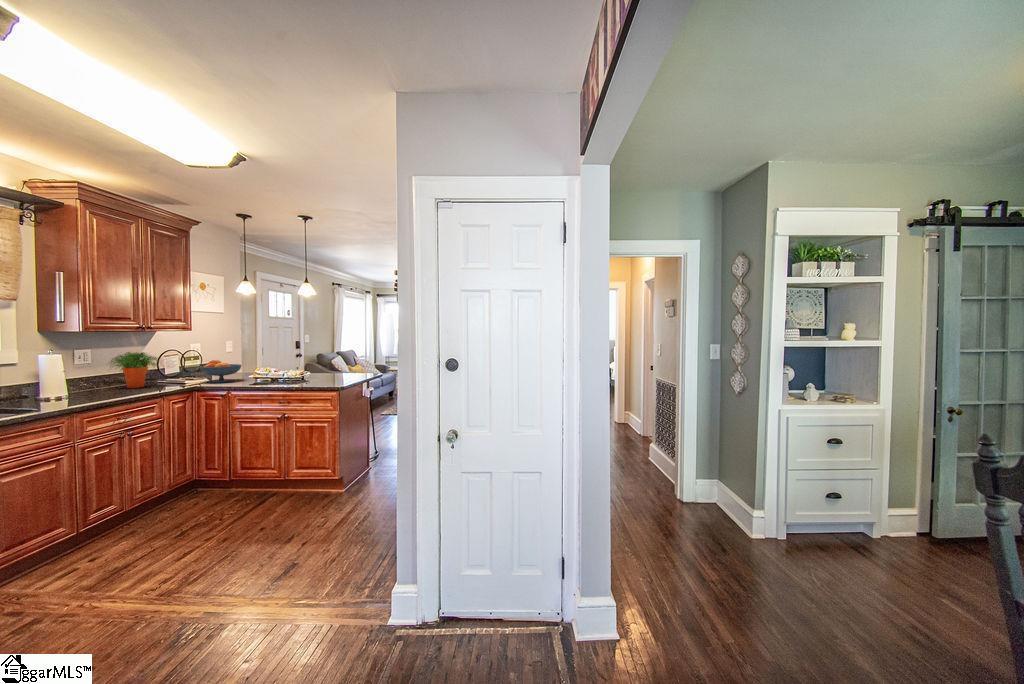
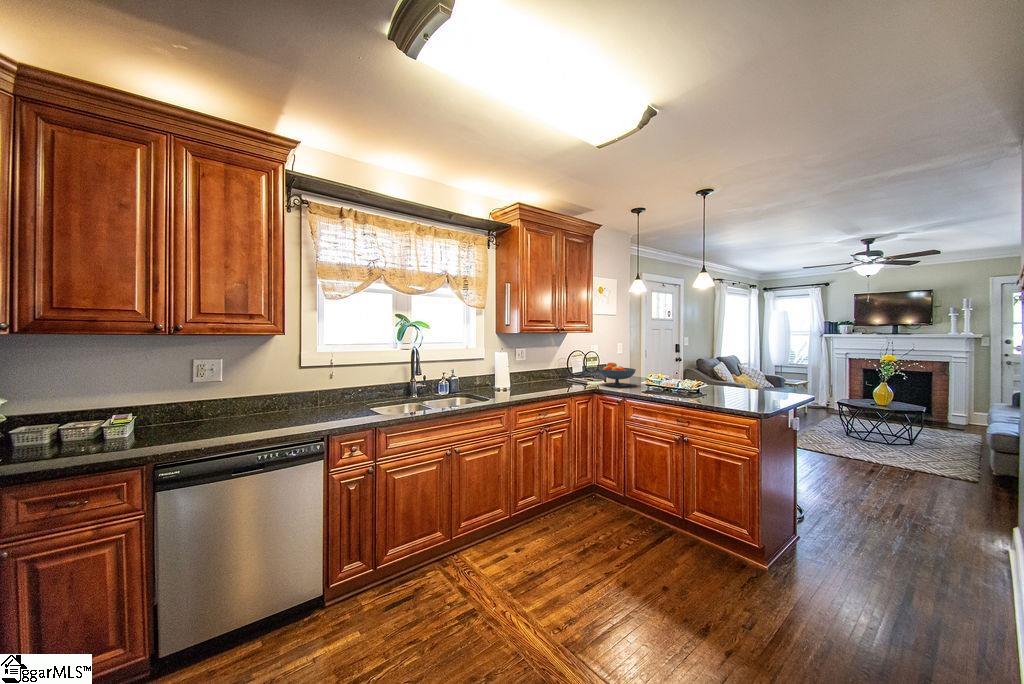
potted plant: present [111,352,158,388] -> none [534,351,572,384]

